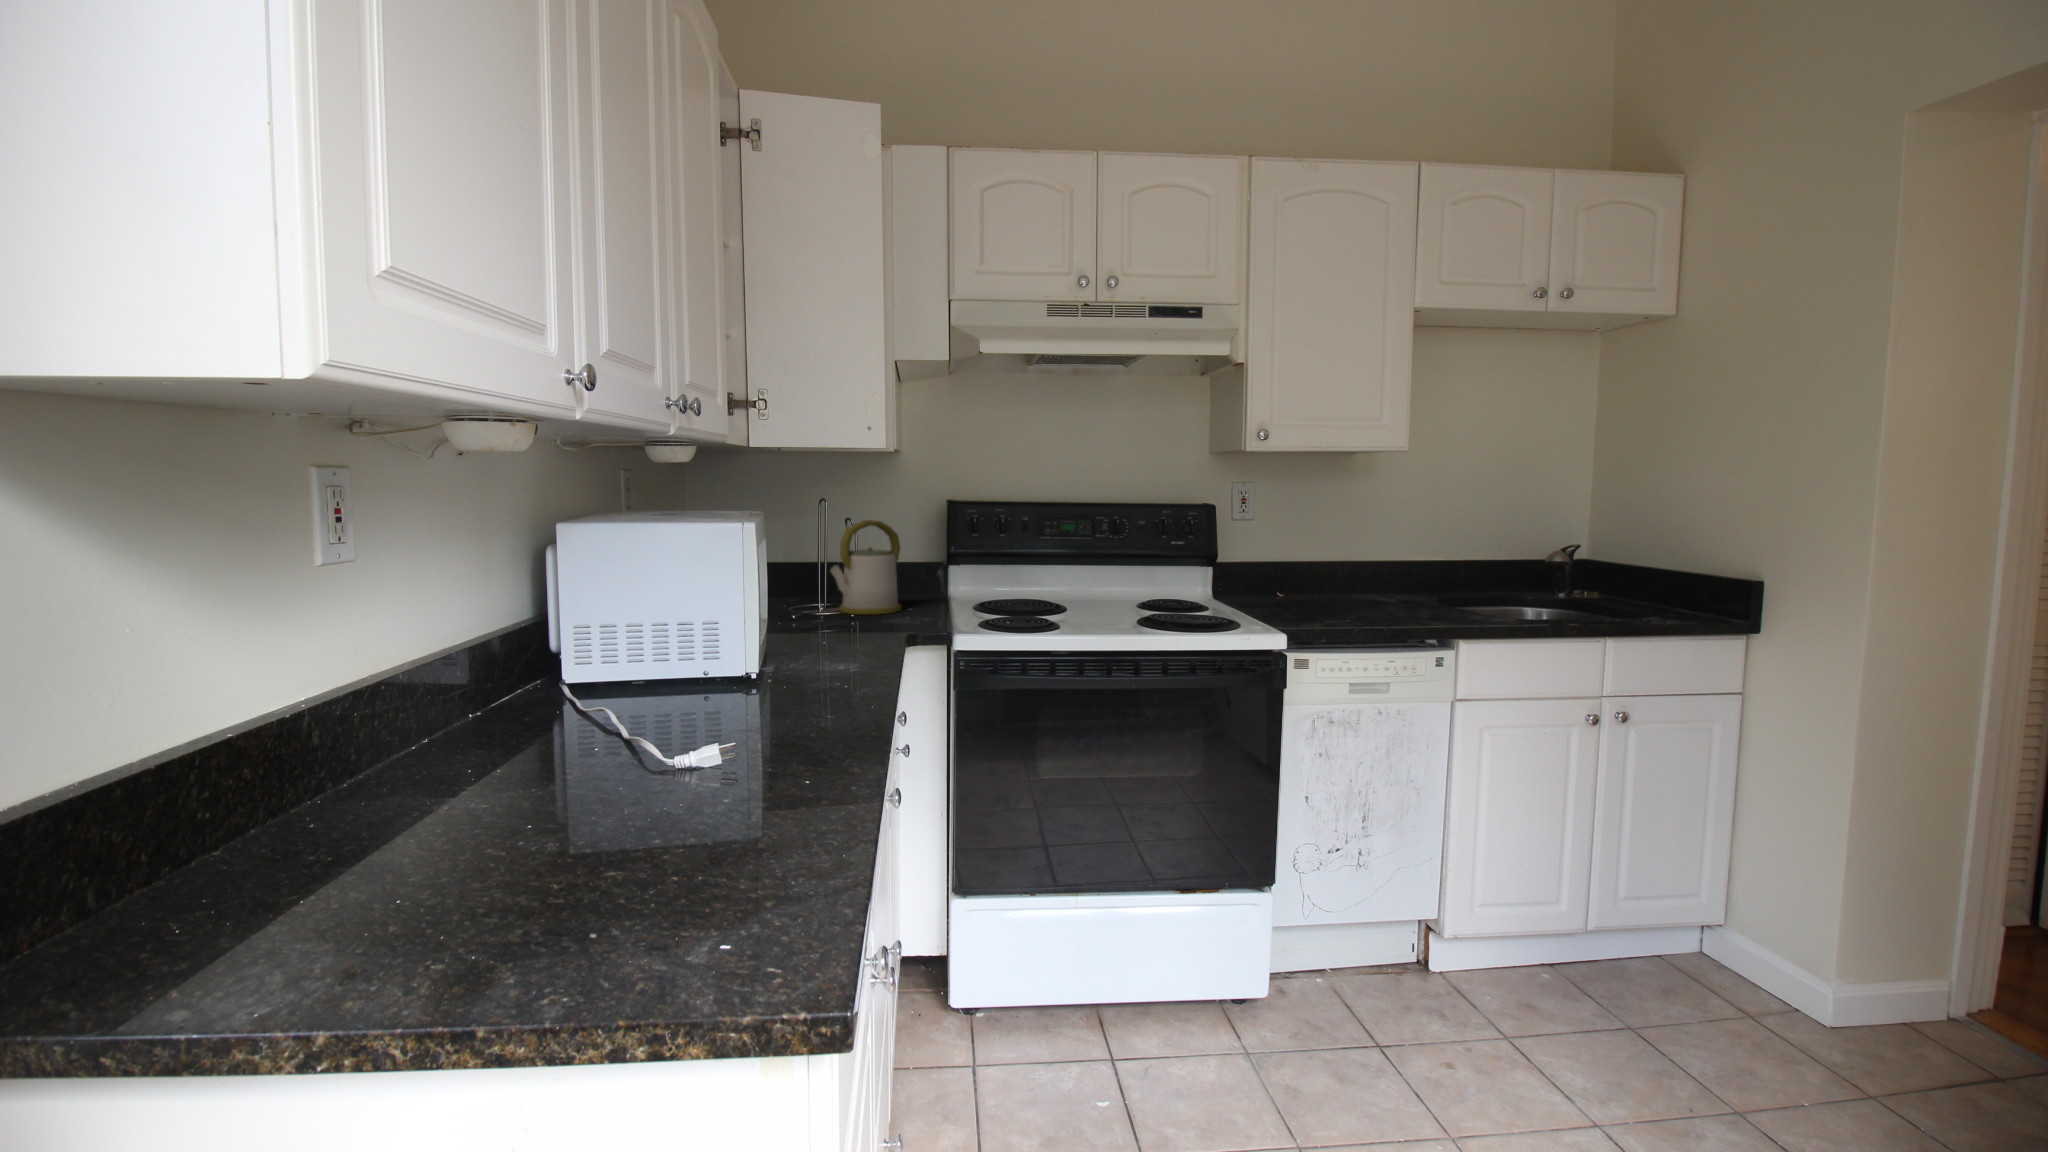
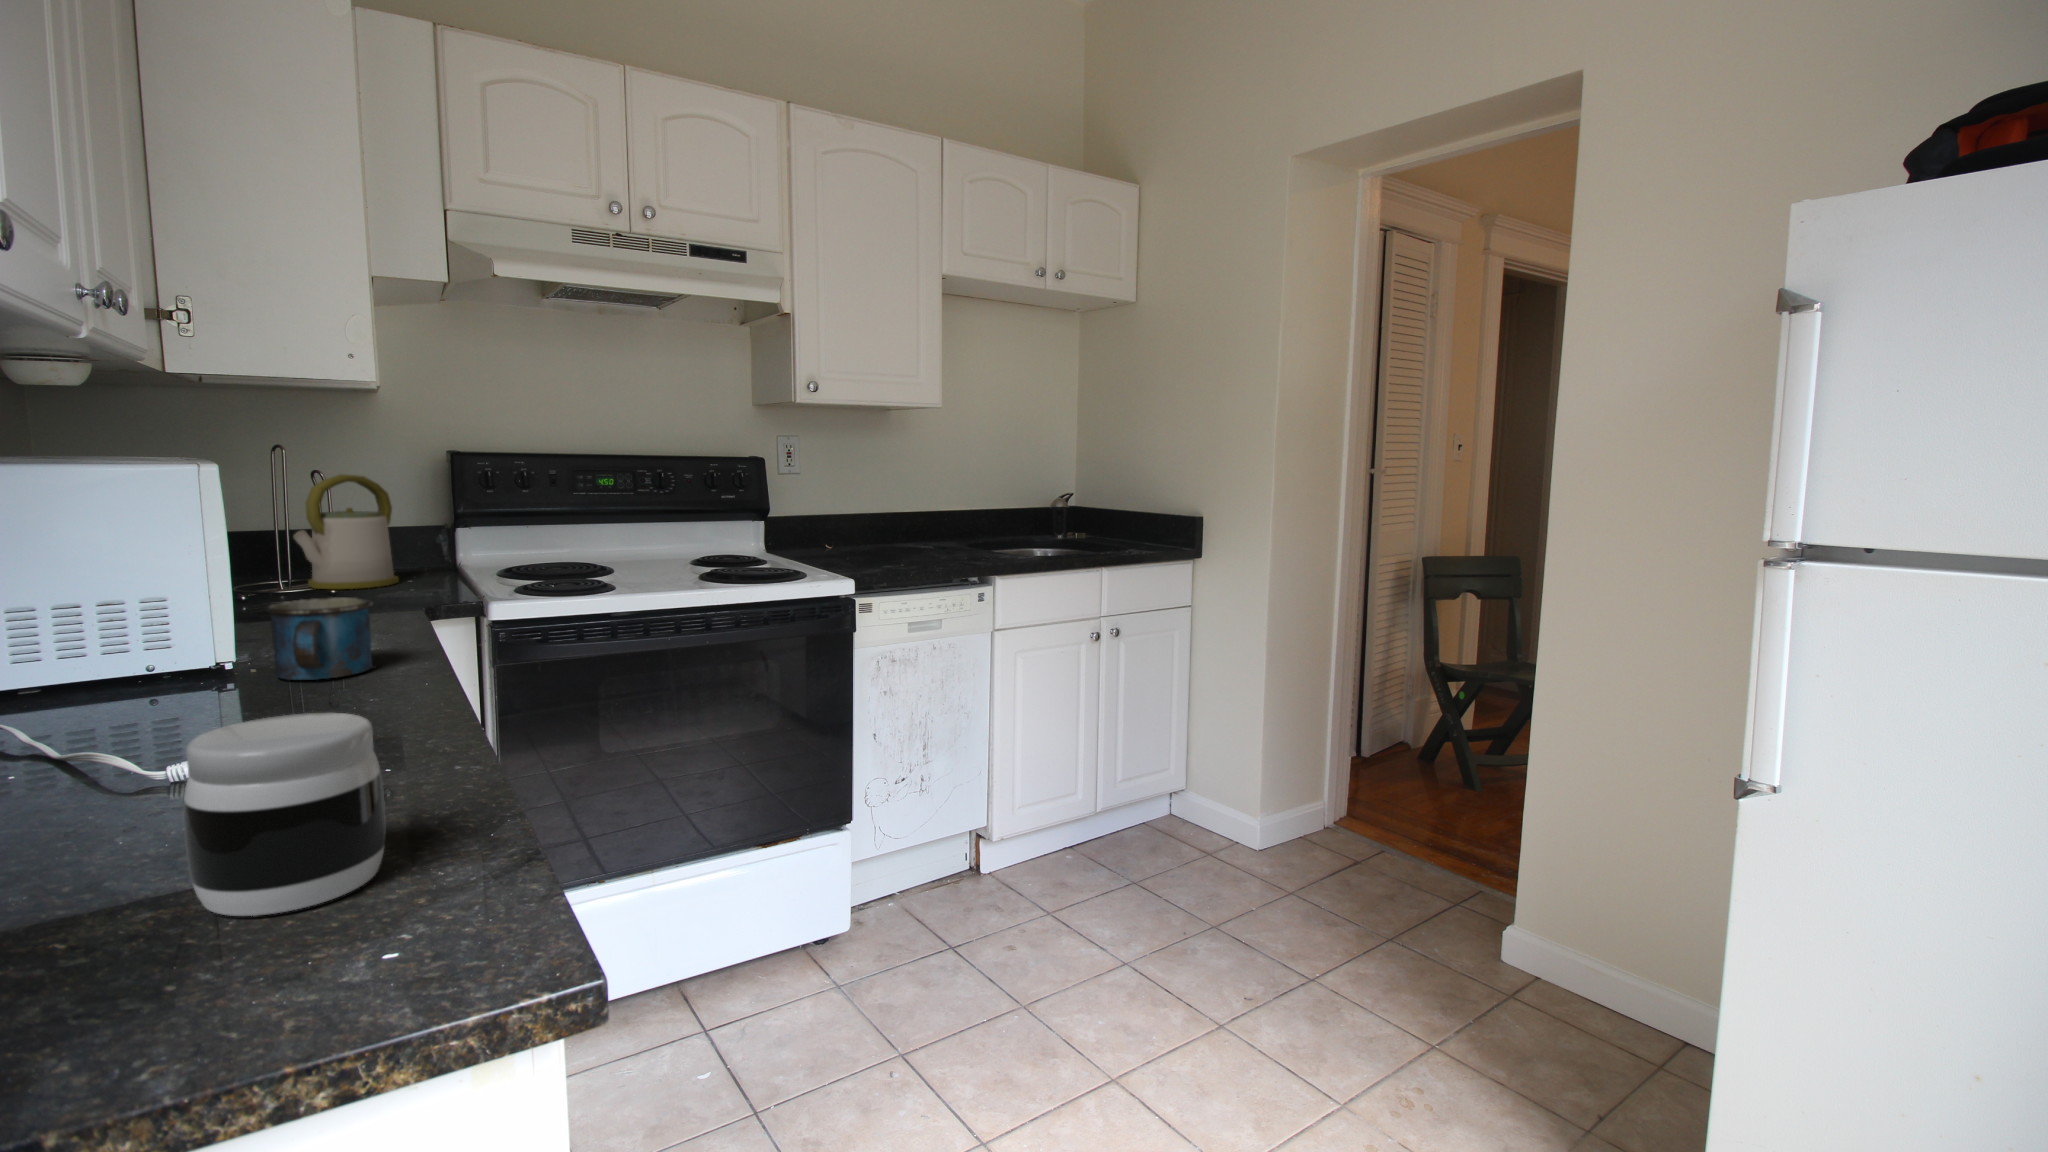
mug: none [775,629,846,696] -> present [266,597,373,680]
jar: none [635,739,762,894] -> present [183,713,386,916]

